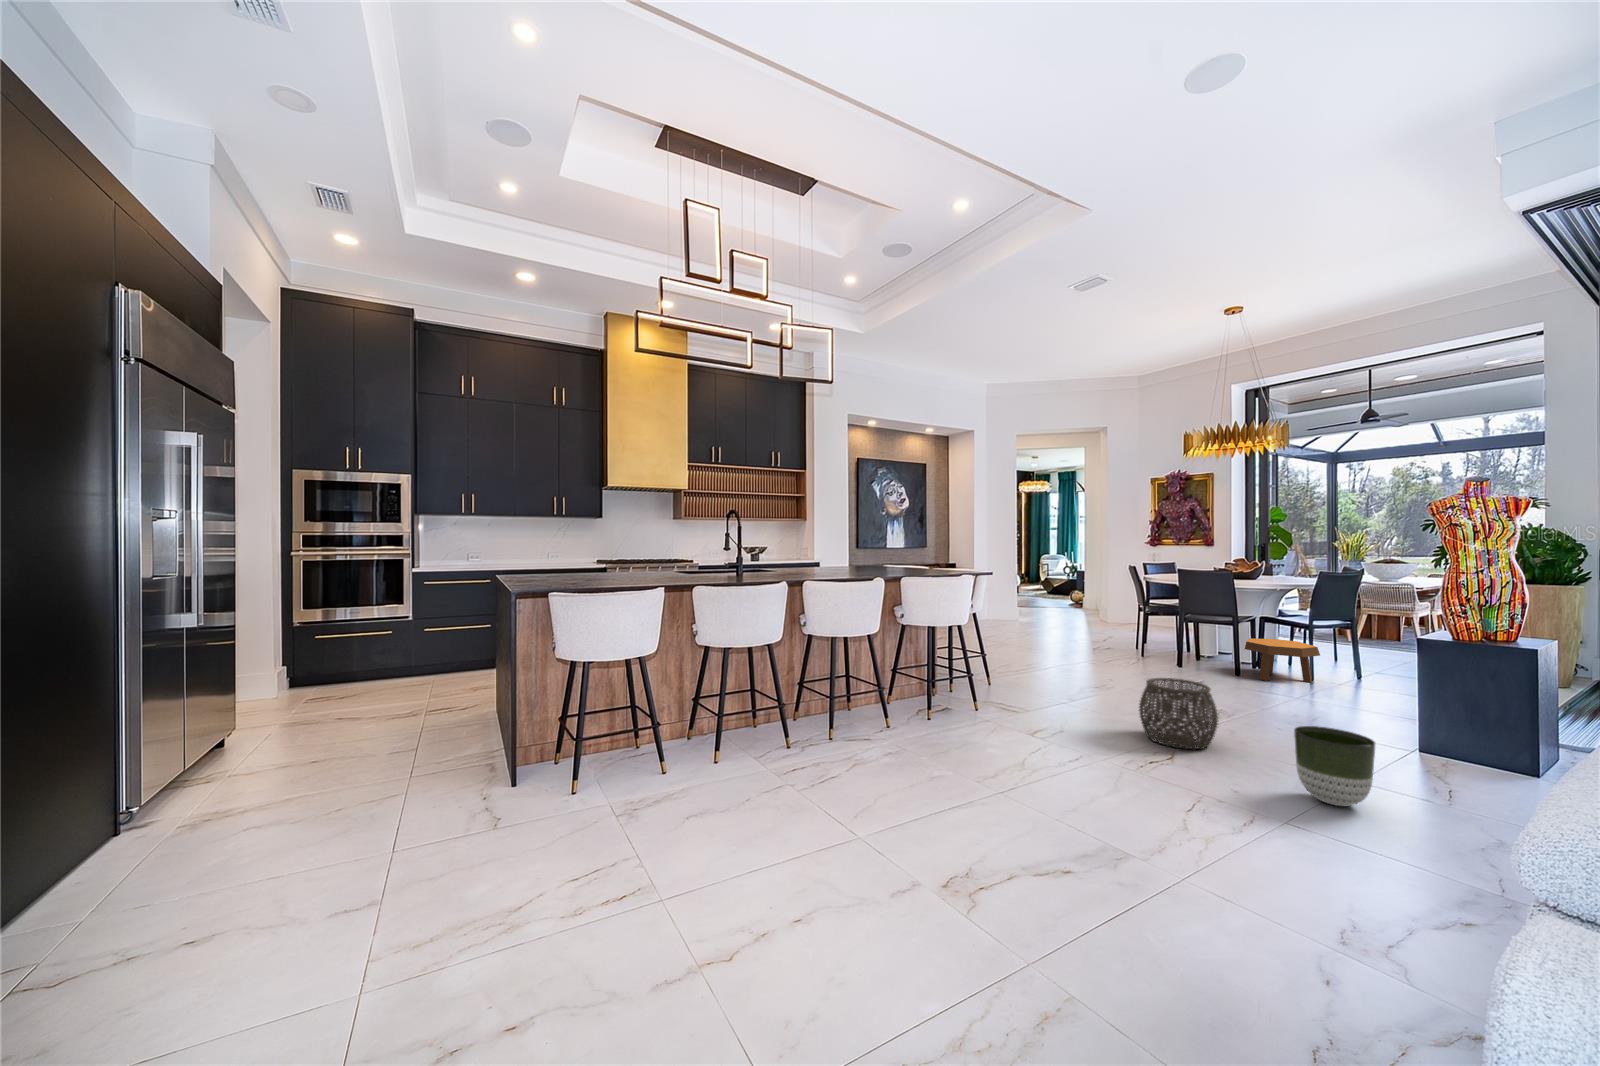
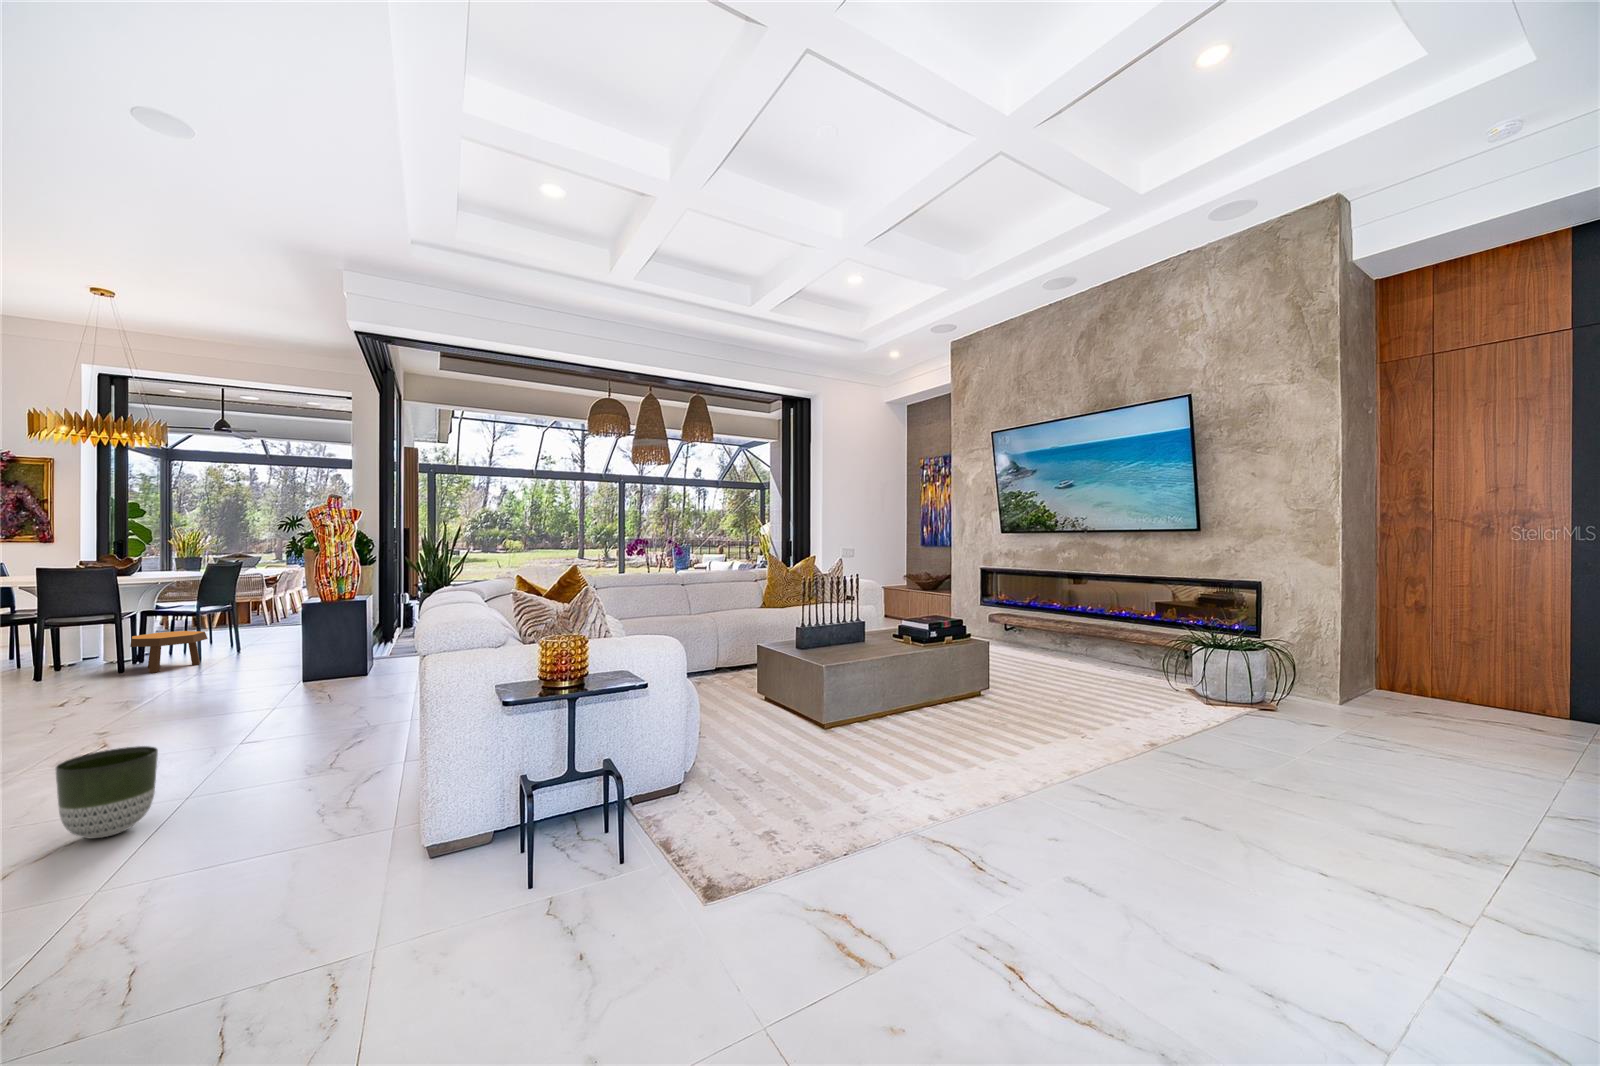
woven basket: present [1139,678,1218,750] -> none [59,673,157,743]
planter: present [1294,726,1375,806] -> present [56,746,158,839]

